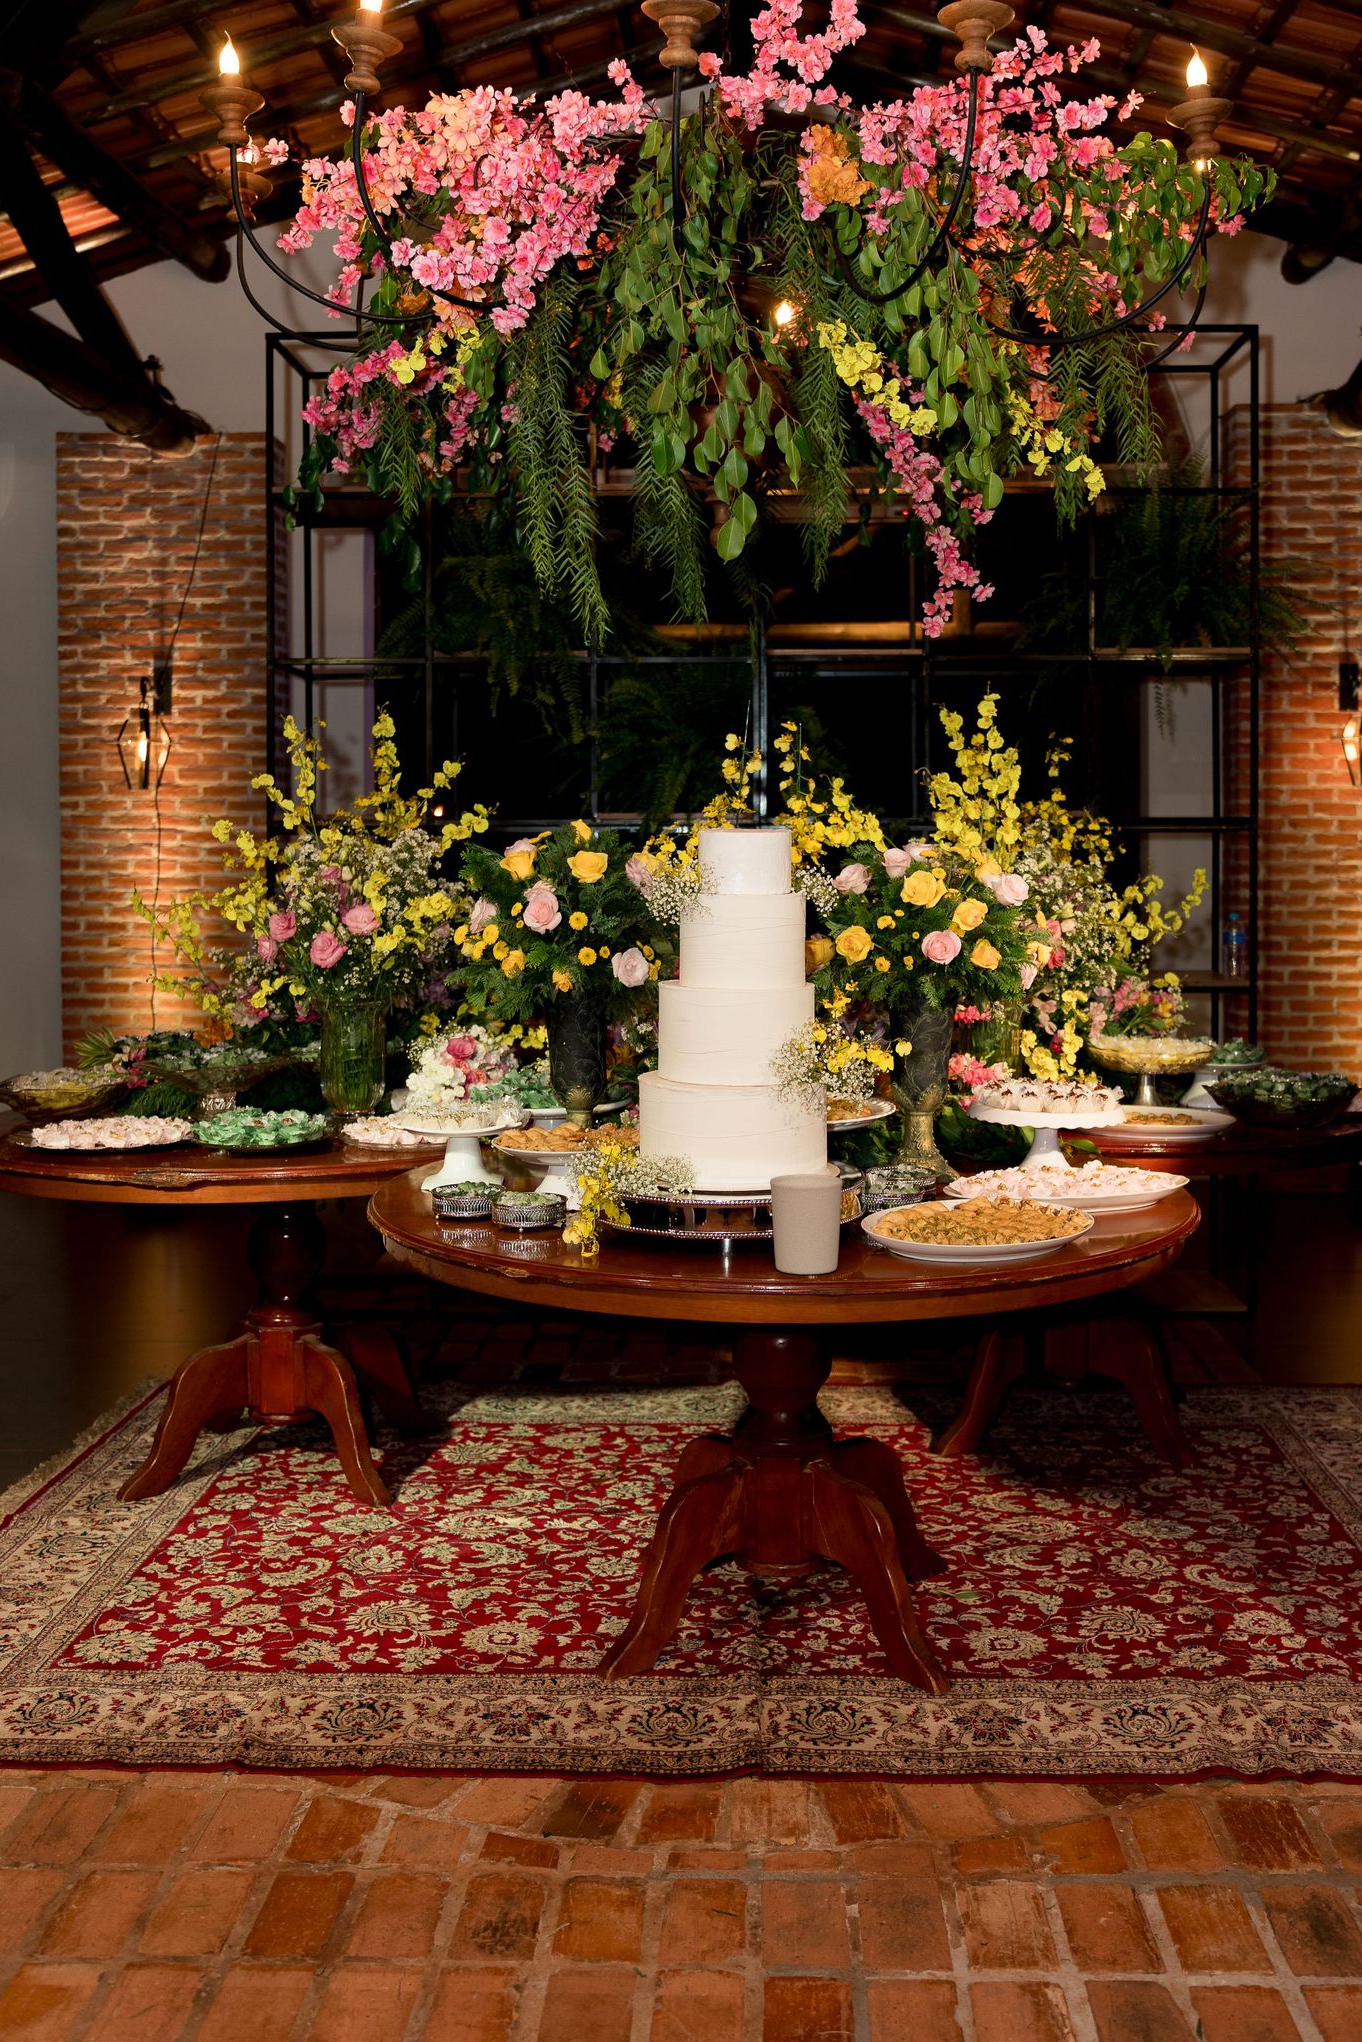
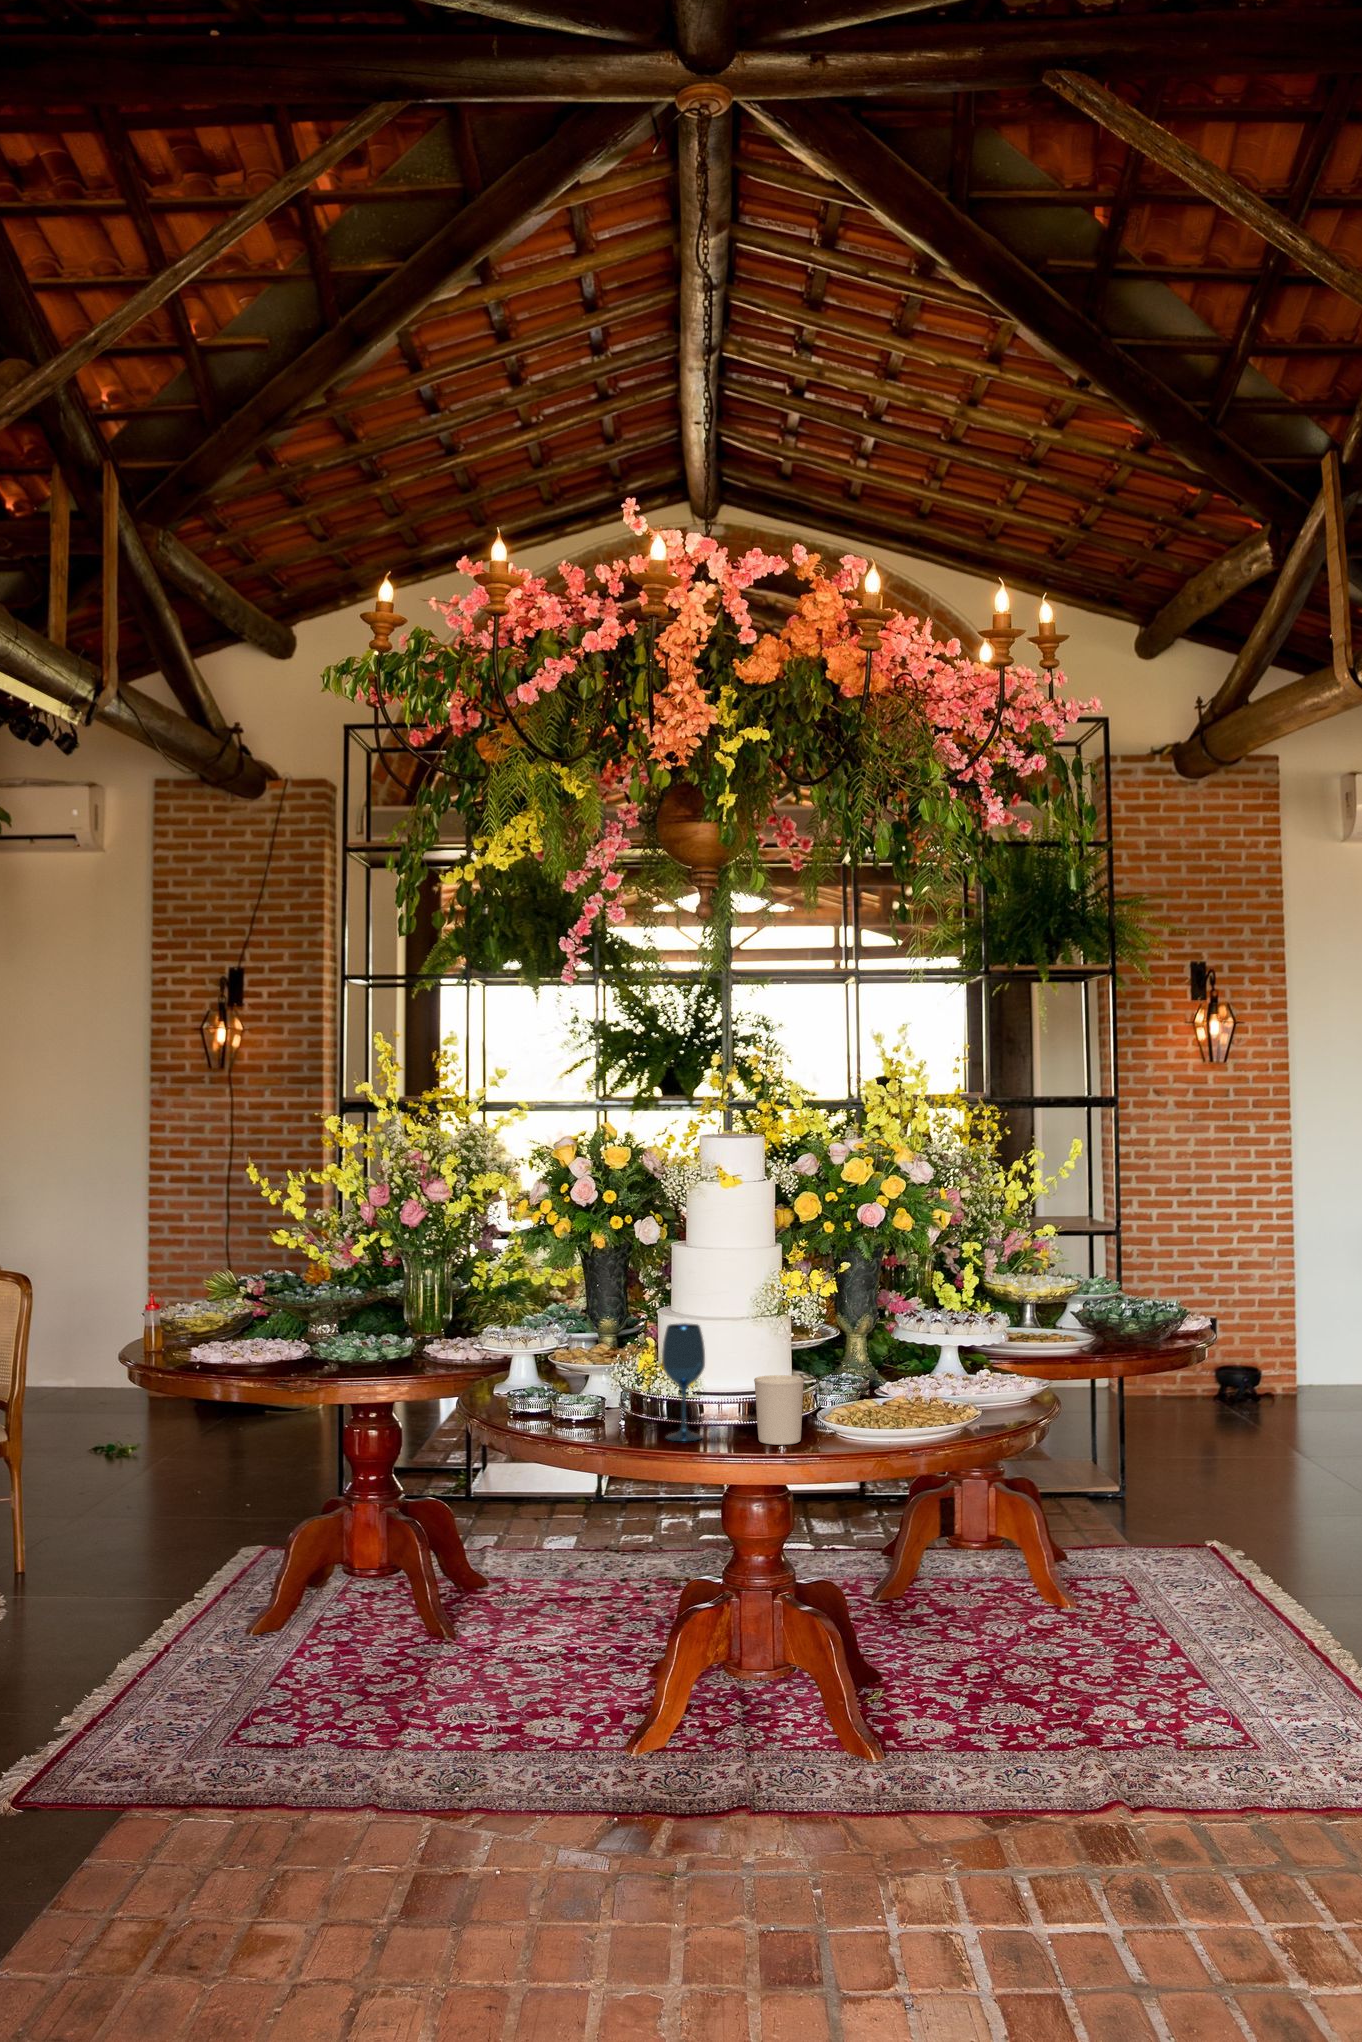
wineglass: none [636,1100,699,1268] -> present [662,1323,705,1441]

